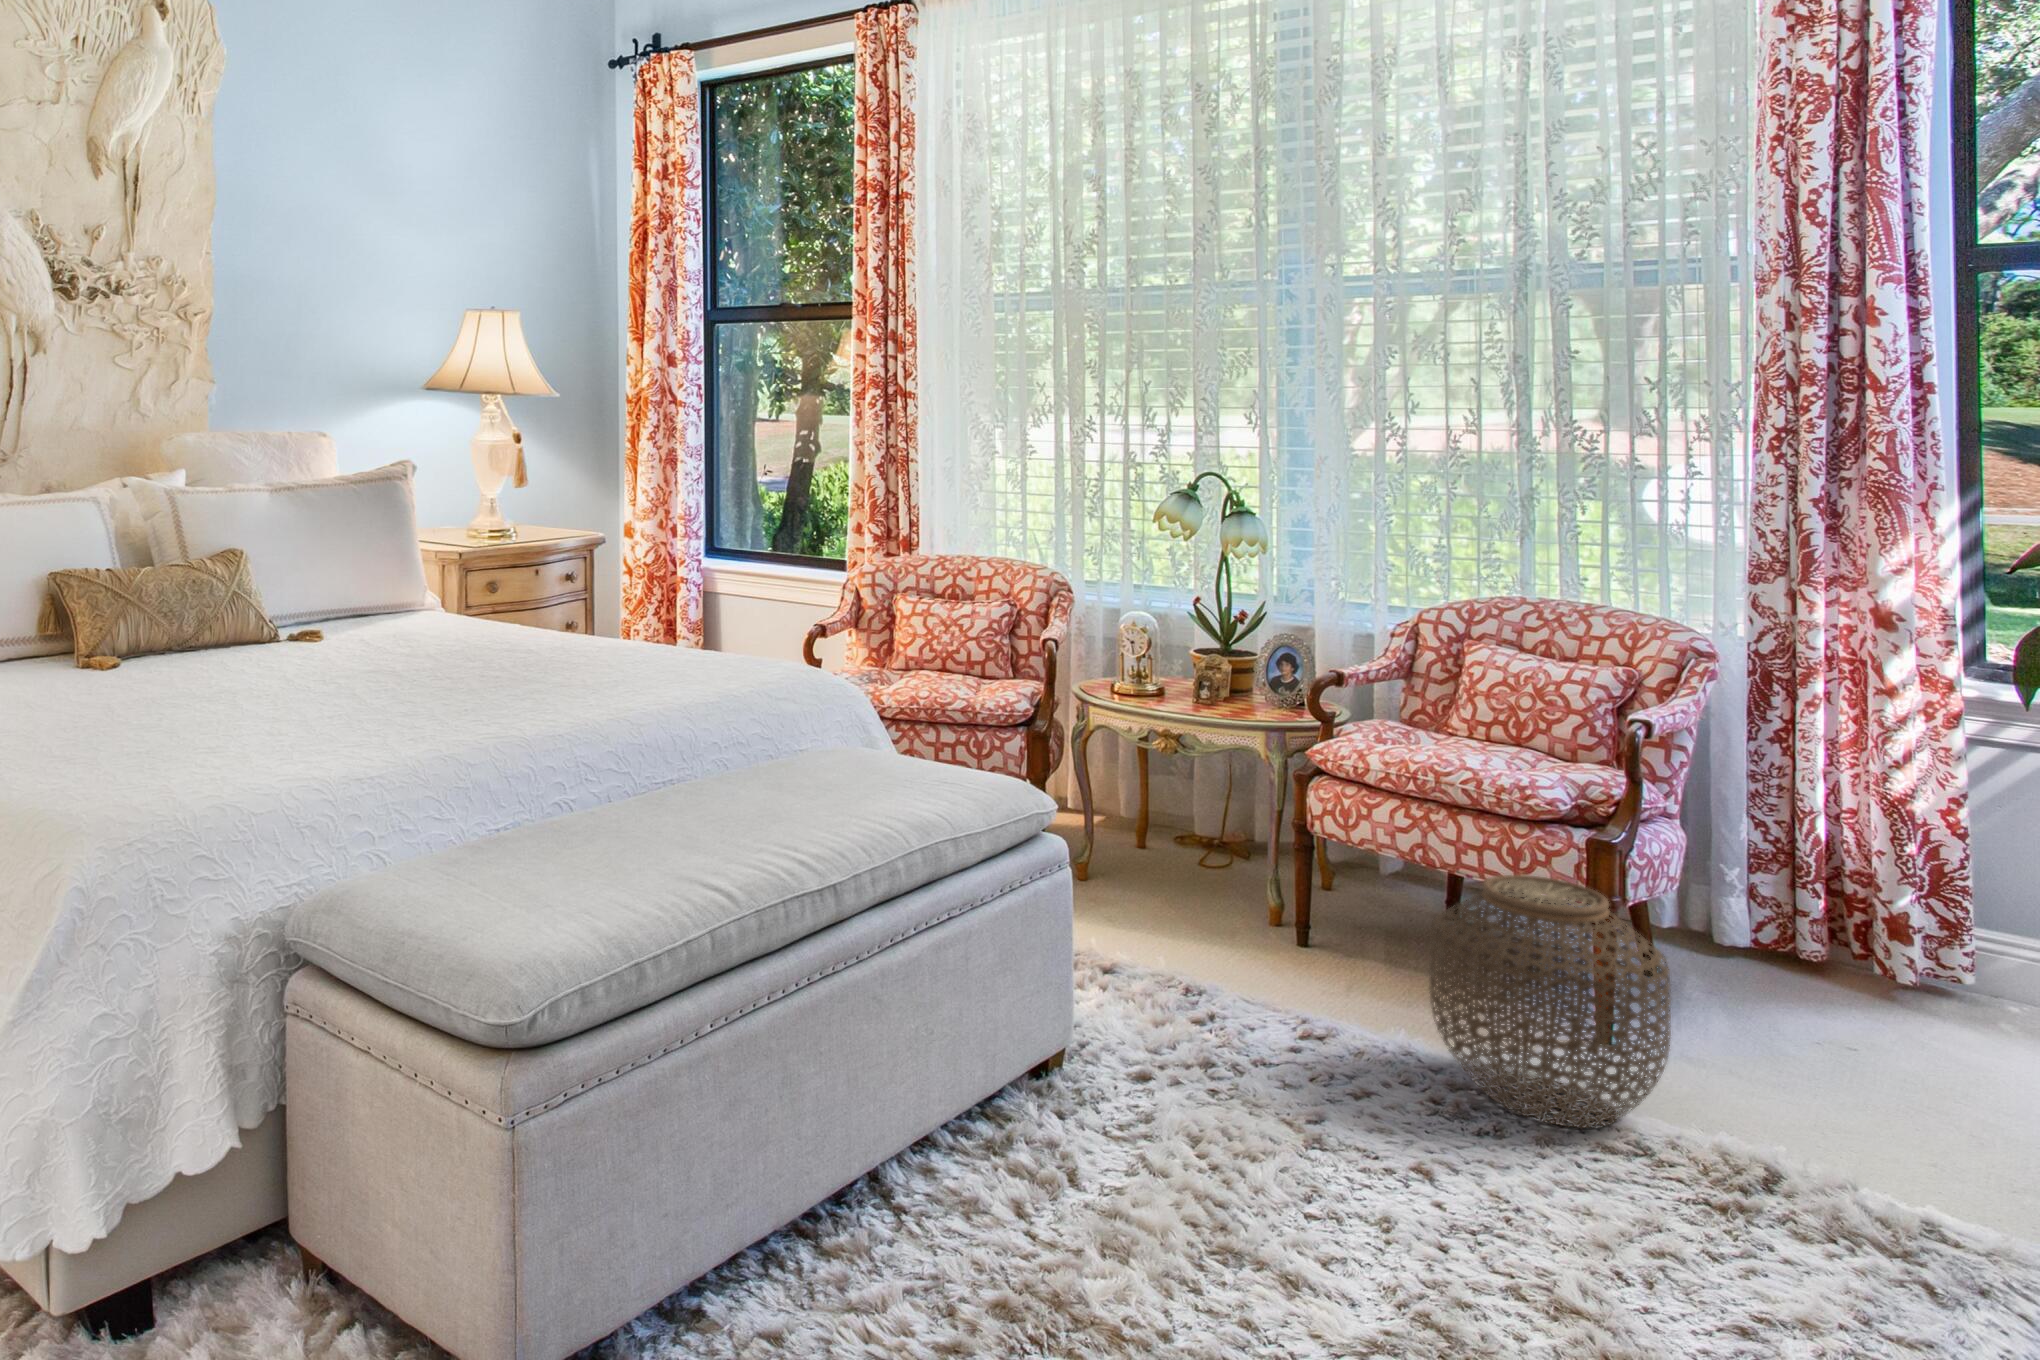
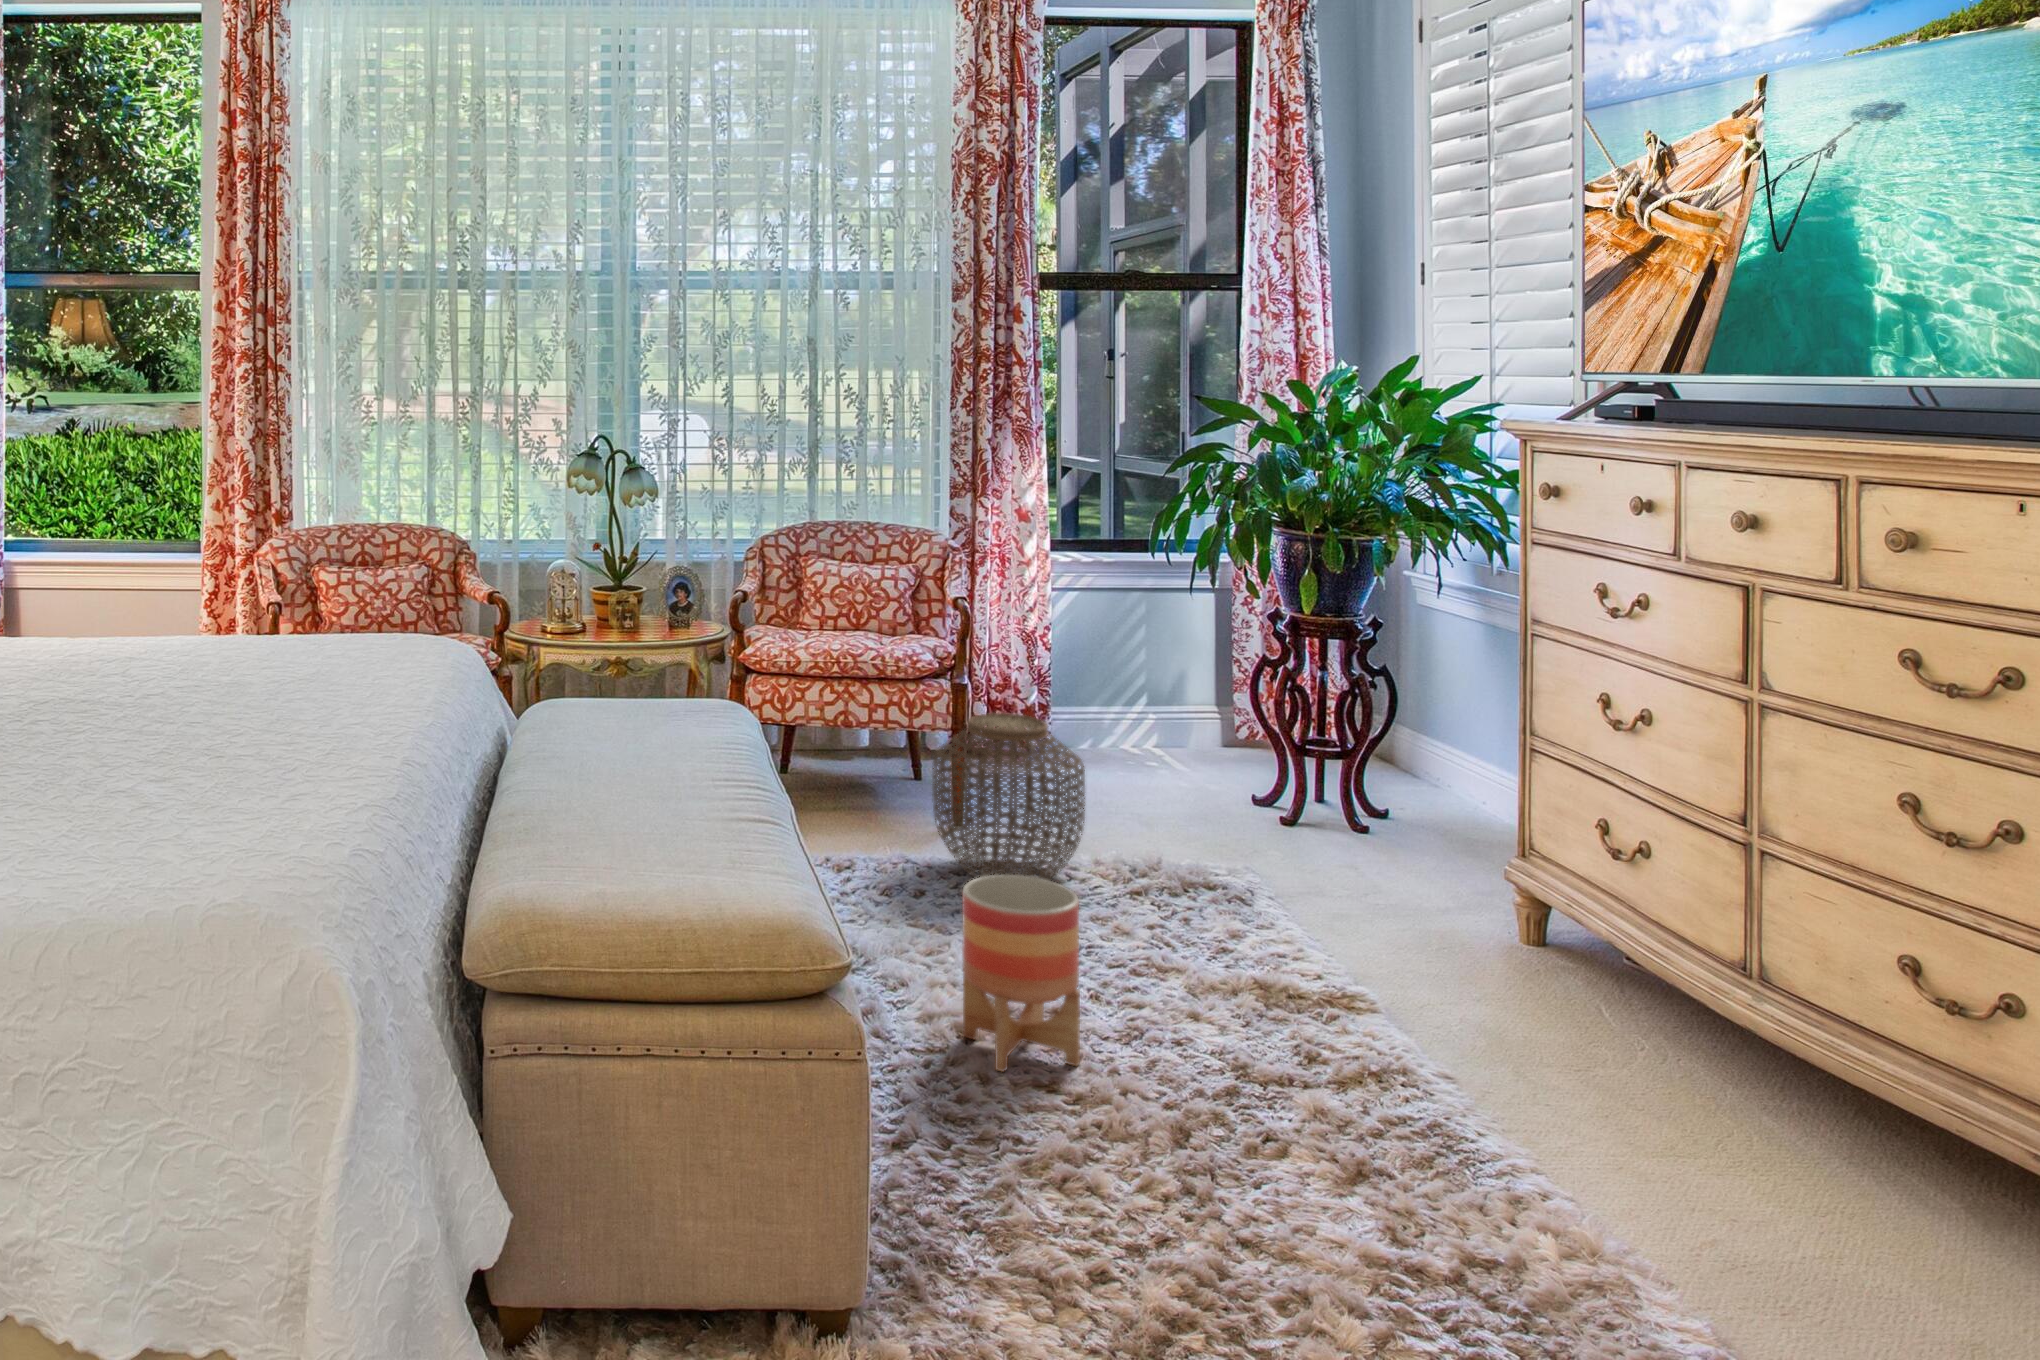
planter: none [1101,1041,1253,1311] -> present [962,875,1080,1072]

